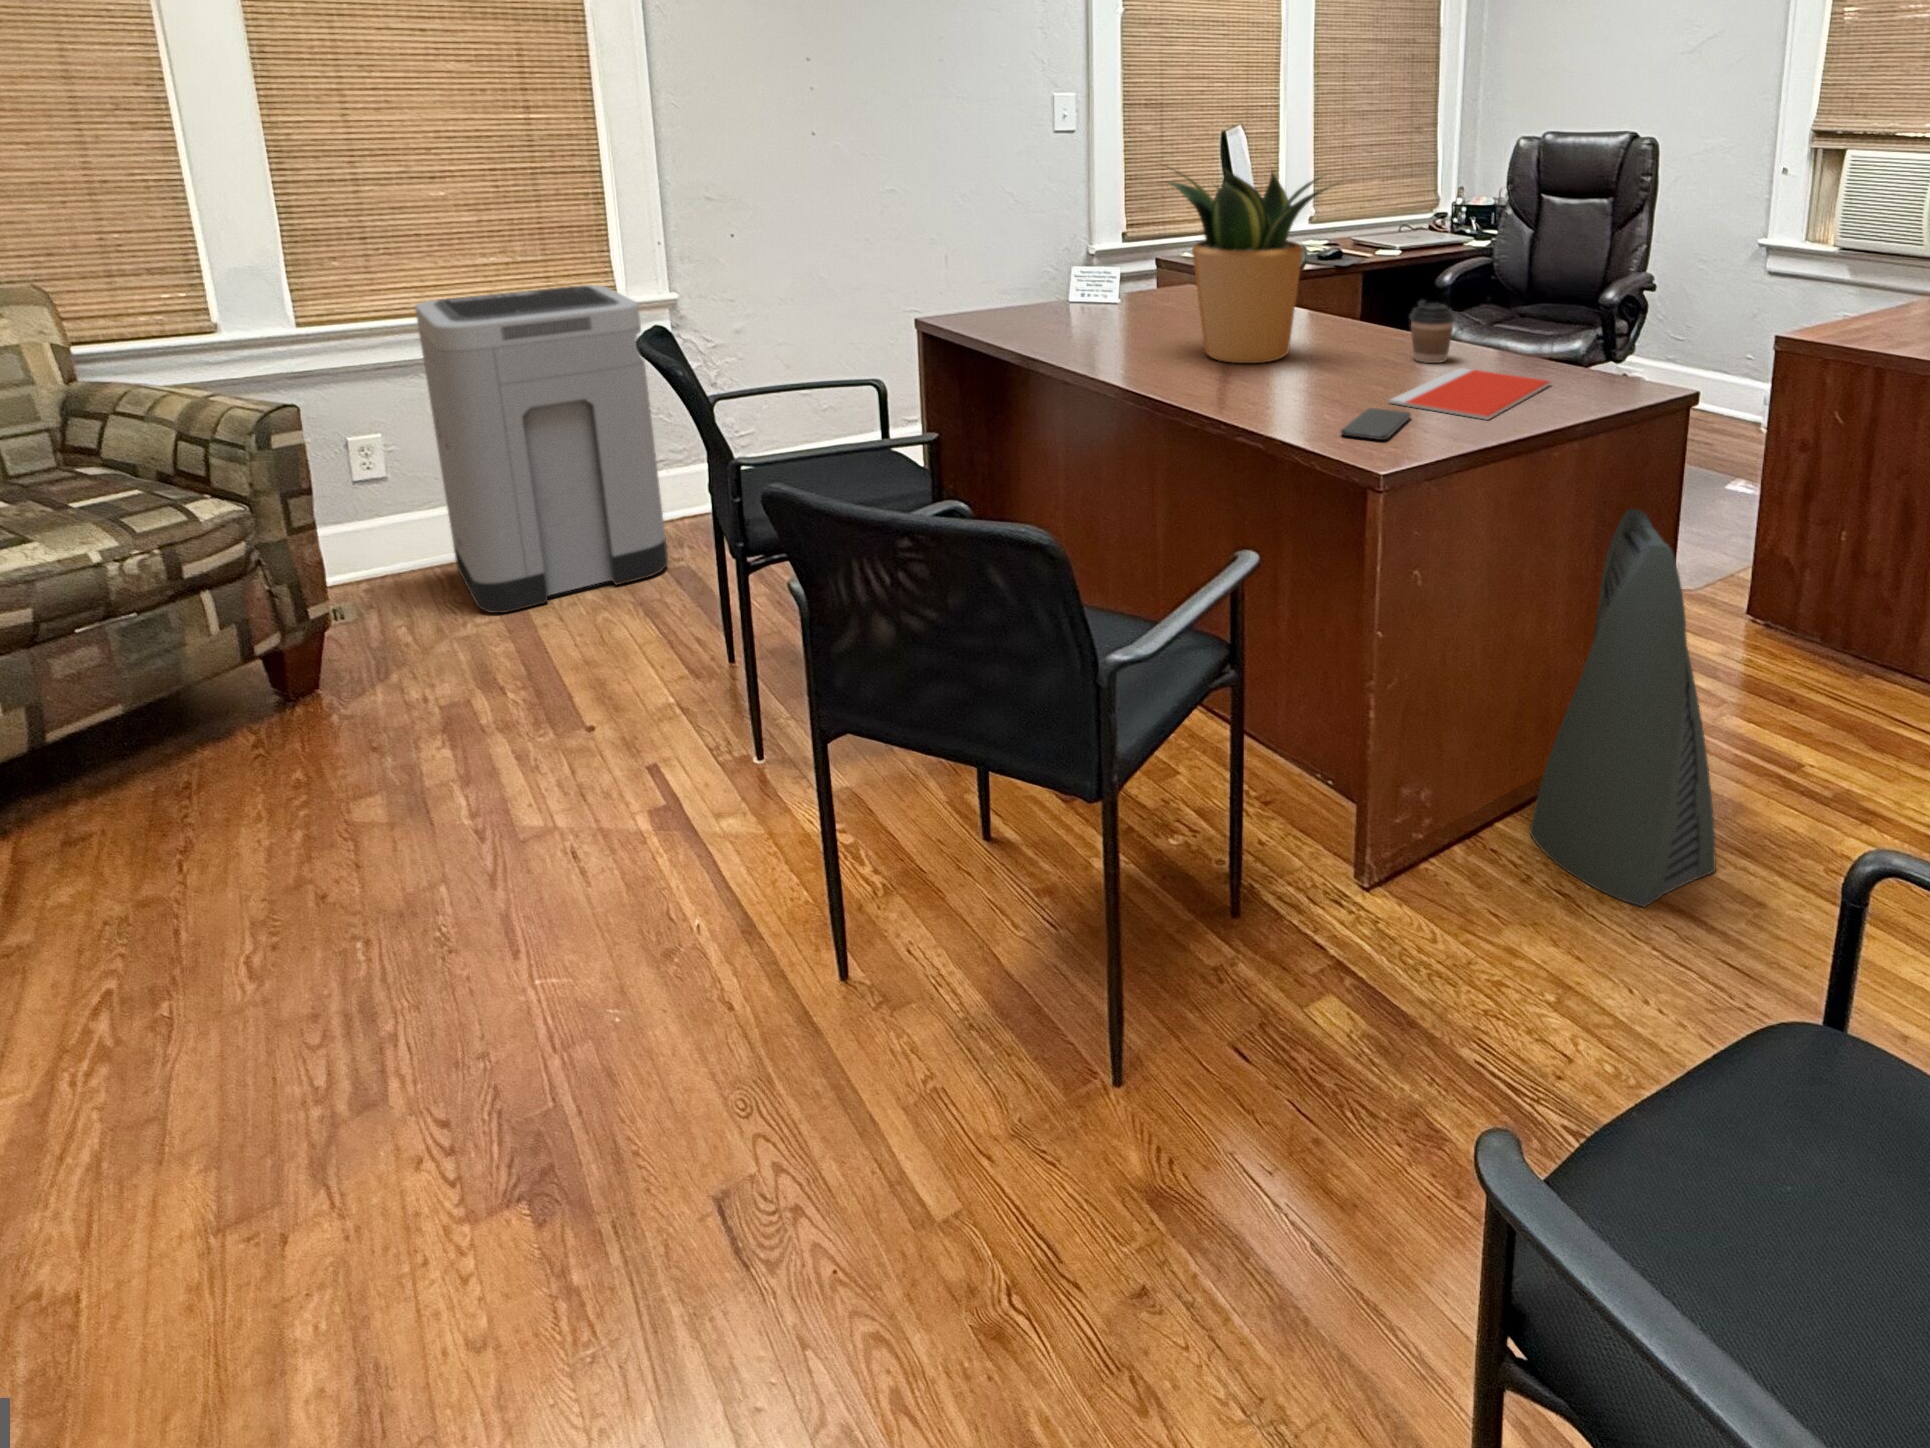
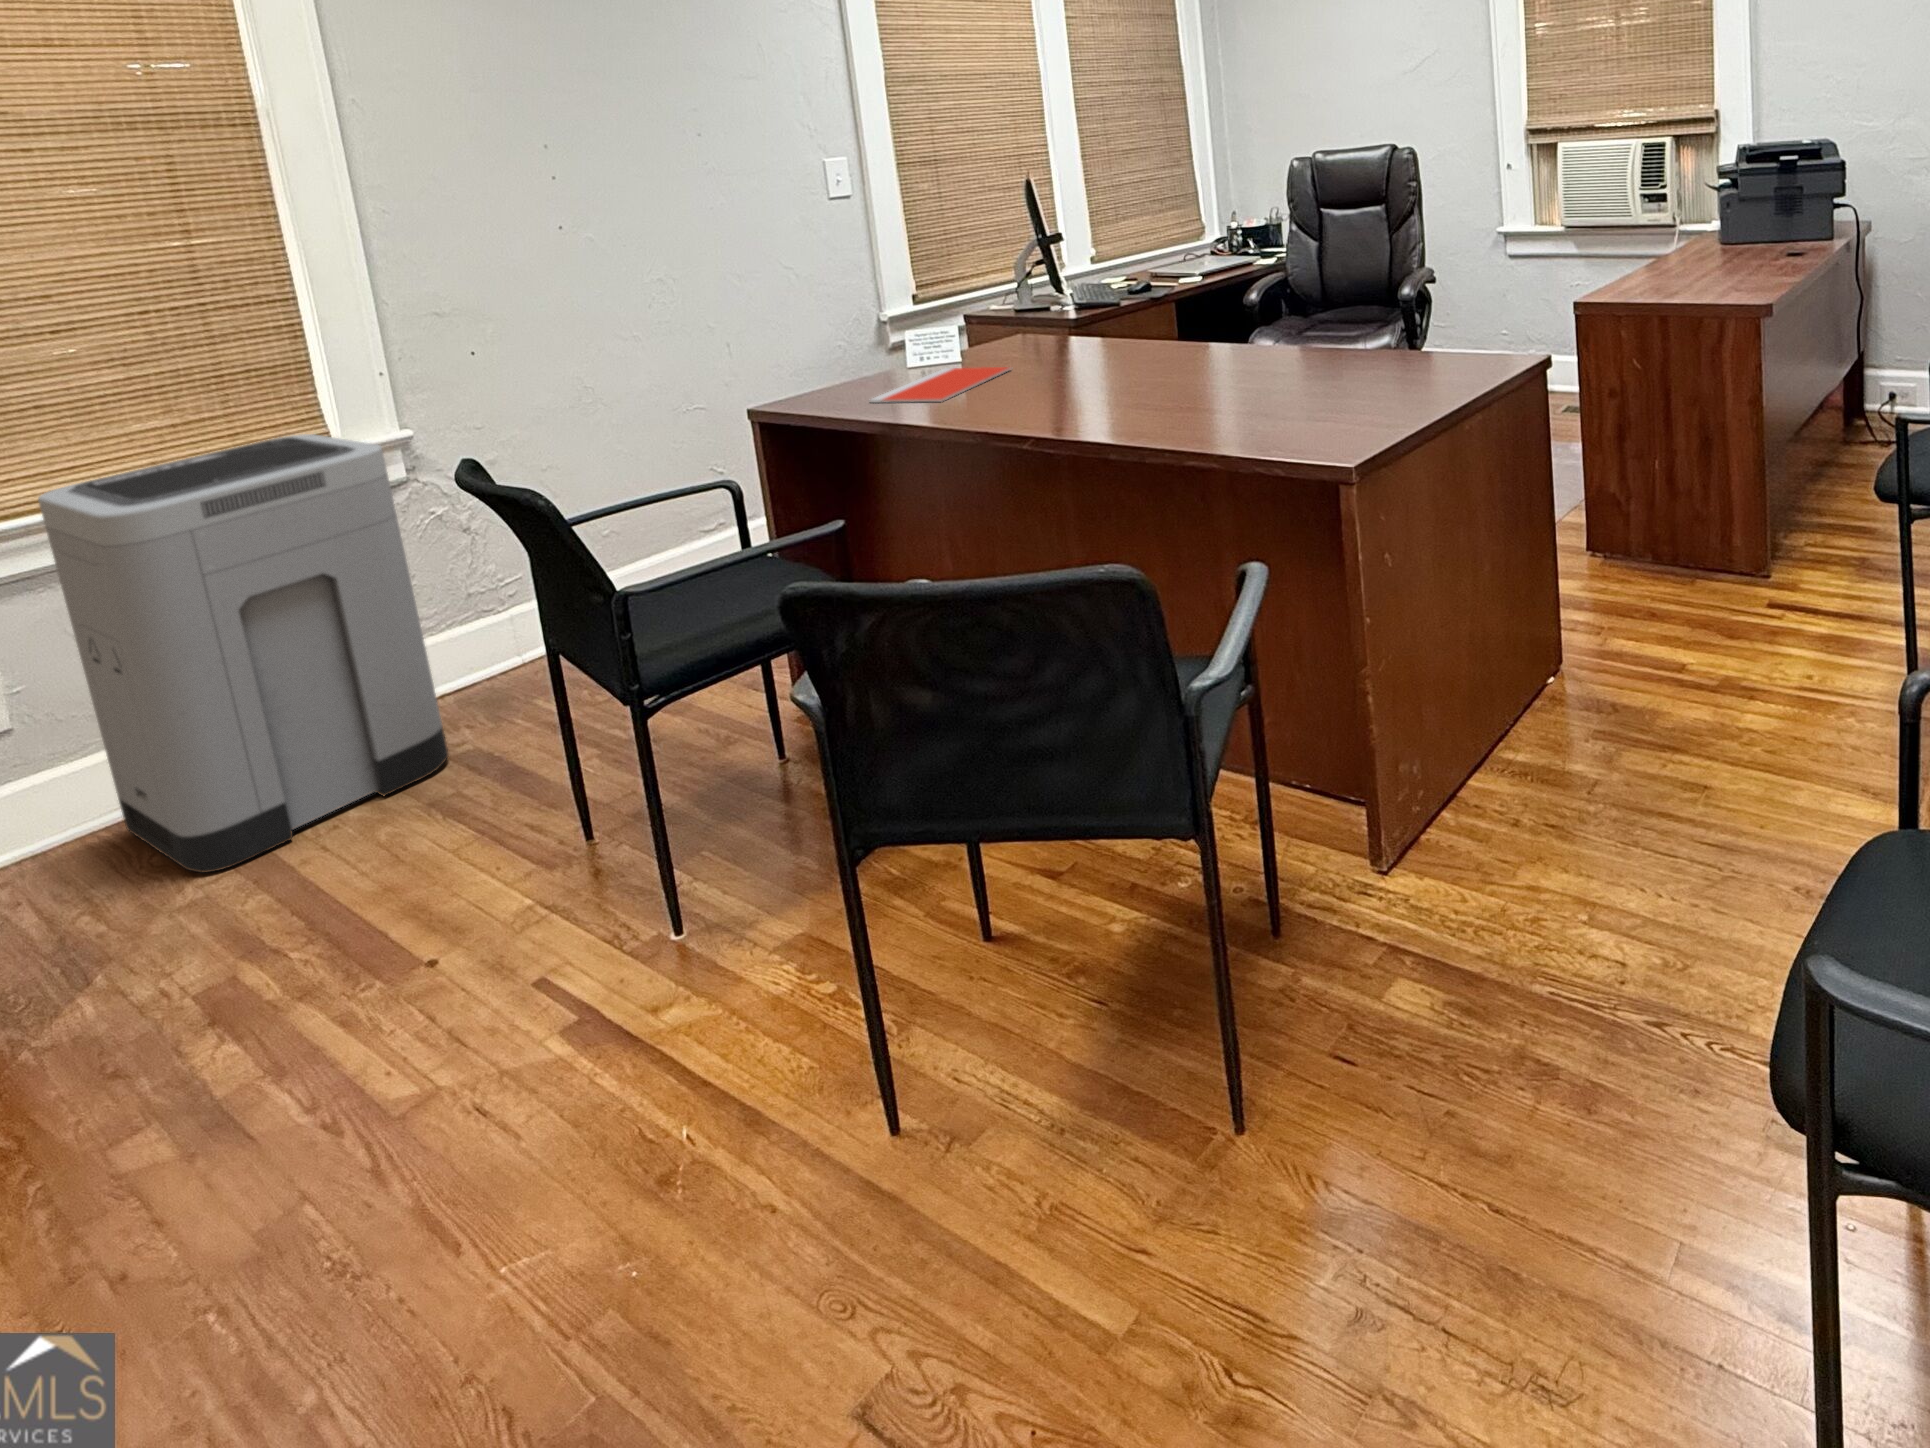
potted plant: present [1161,165,1338,363] -> none [1041,204,1229,398]
coffee cup: present [1410,300,1455,363] -> none [1299,312,1340,370]
notebook: present [1389,368,1552,420] -> present [869,367,1011,403]
smartphone: present [1341,408,1411,440] -> none [1301,414,1350,443]
air purifier: present [1530,509,1716,907] -> none [1501,466,1660,817]

